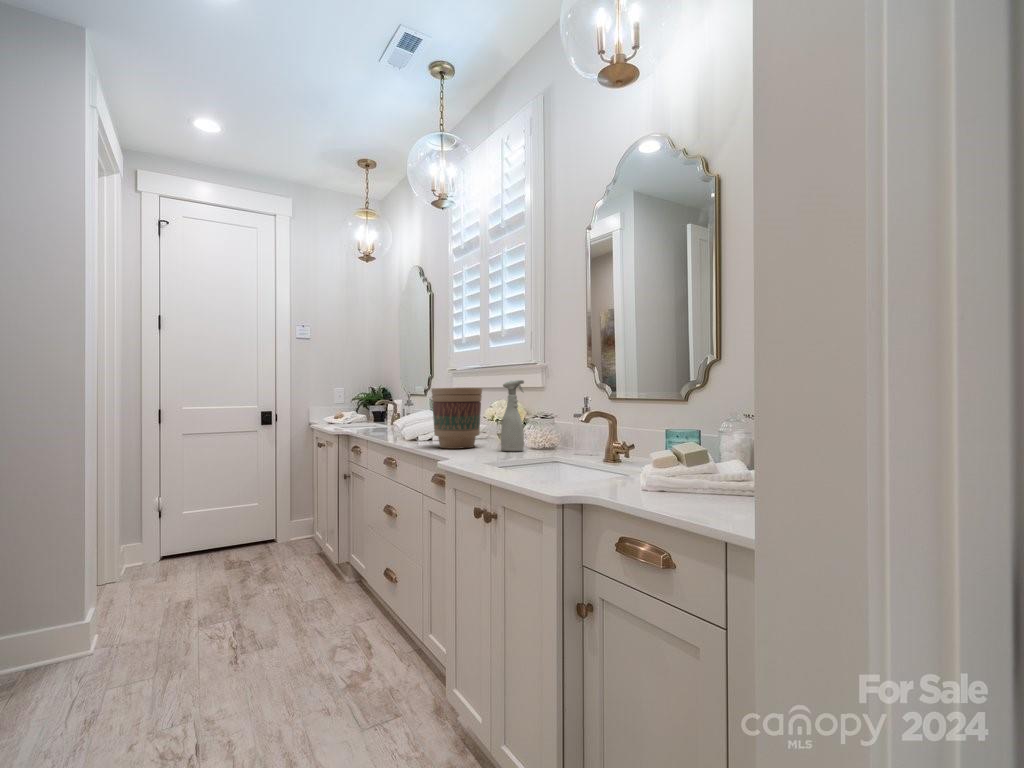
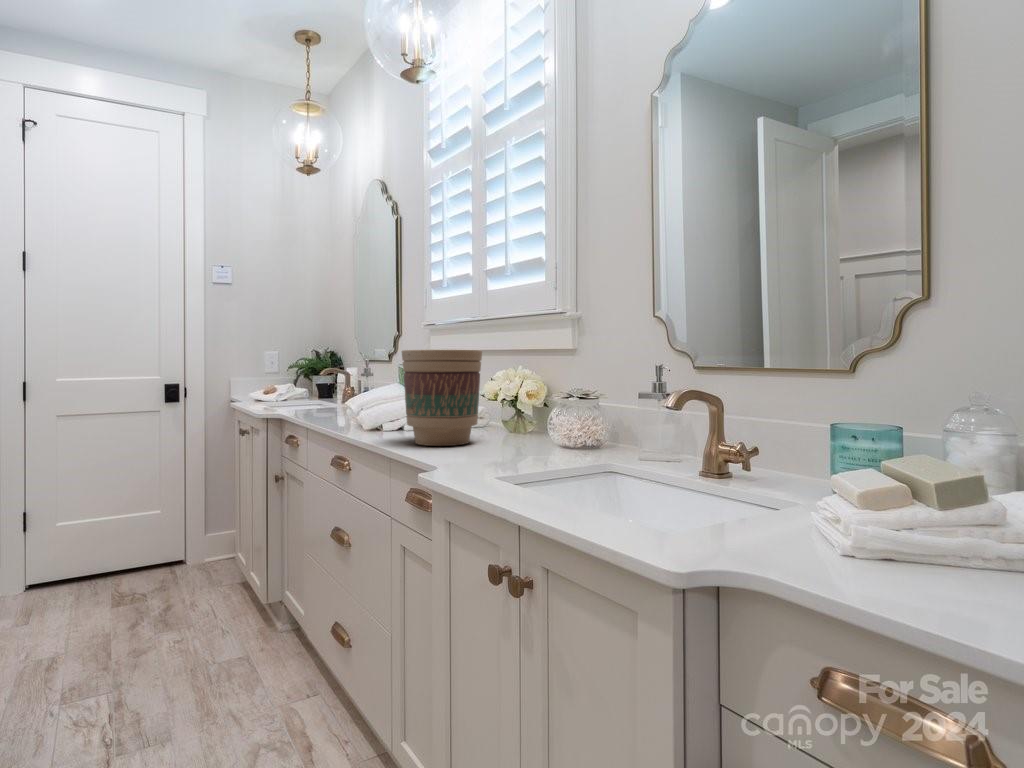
spray bottle: present [501,380,524,451] -> none [515,338,553,452]

